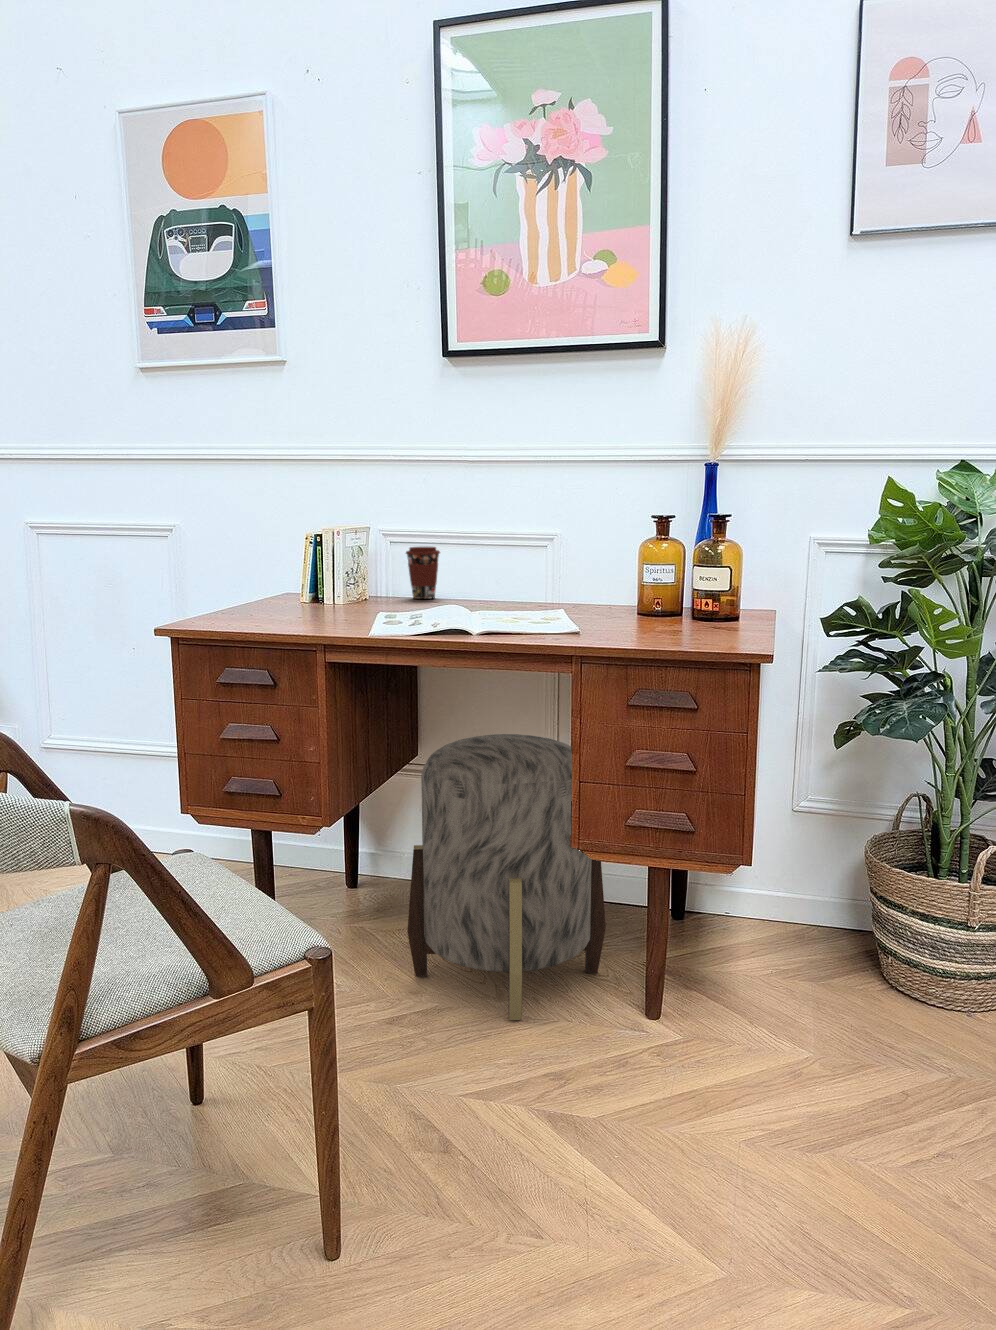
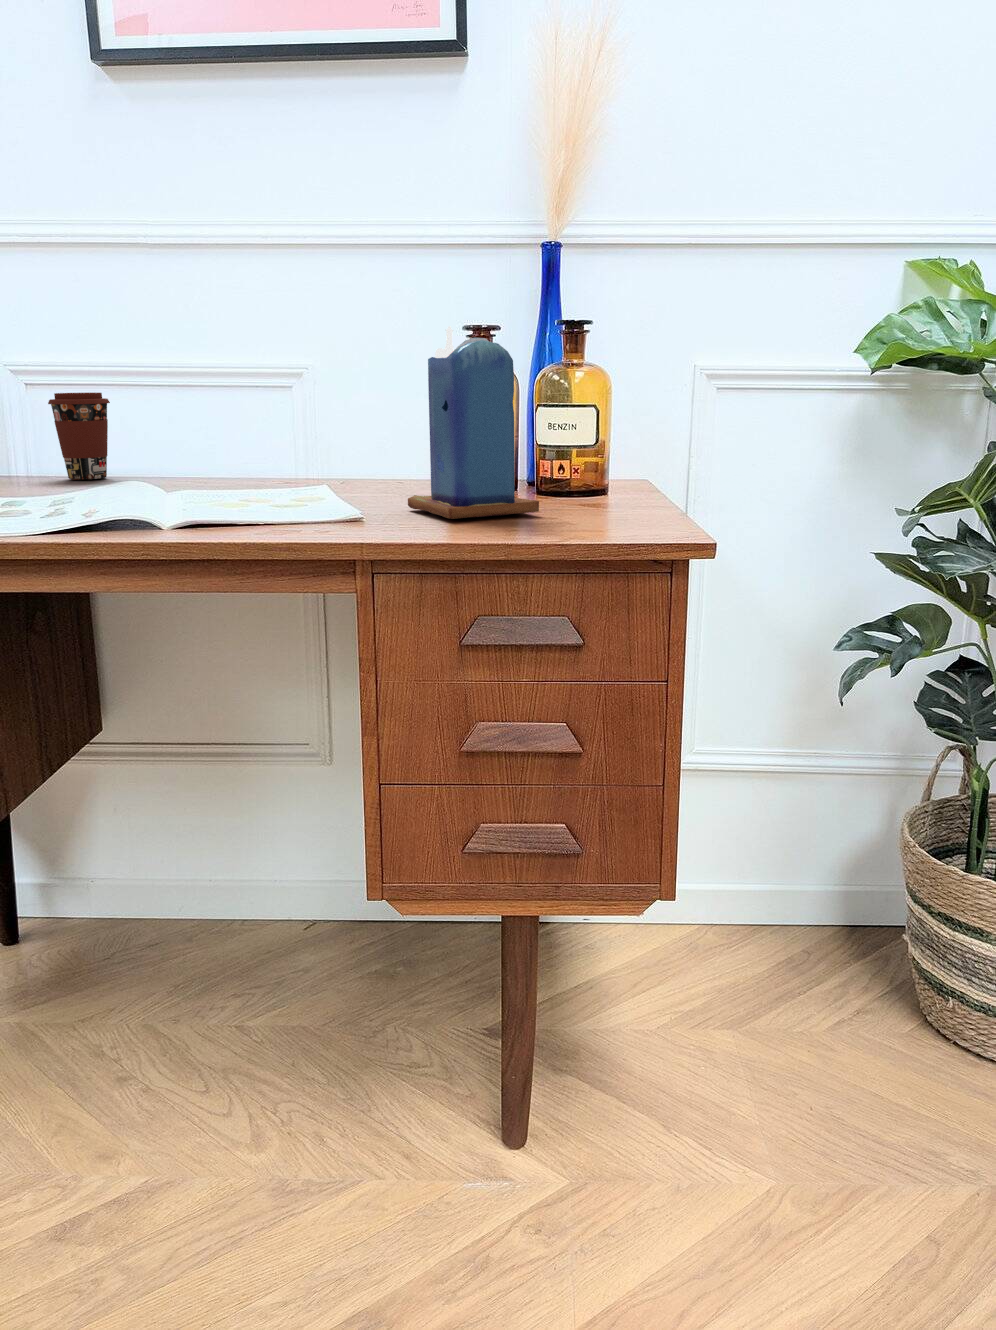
candle: none [609,523,685,633] -> present [408,326,539,519]
ottoman: present [407,734,606,1020] -> none [95,696,423,1179]

